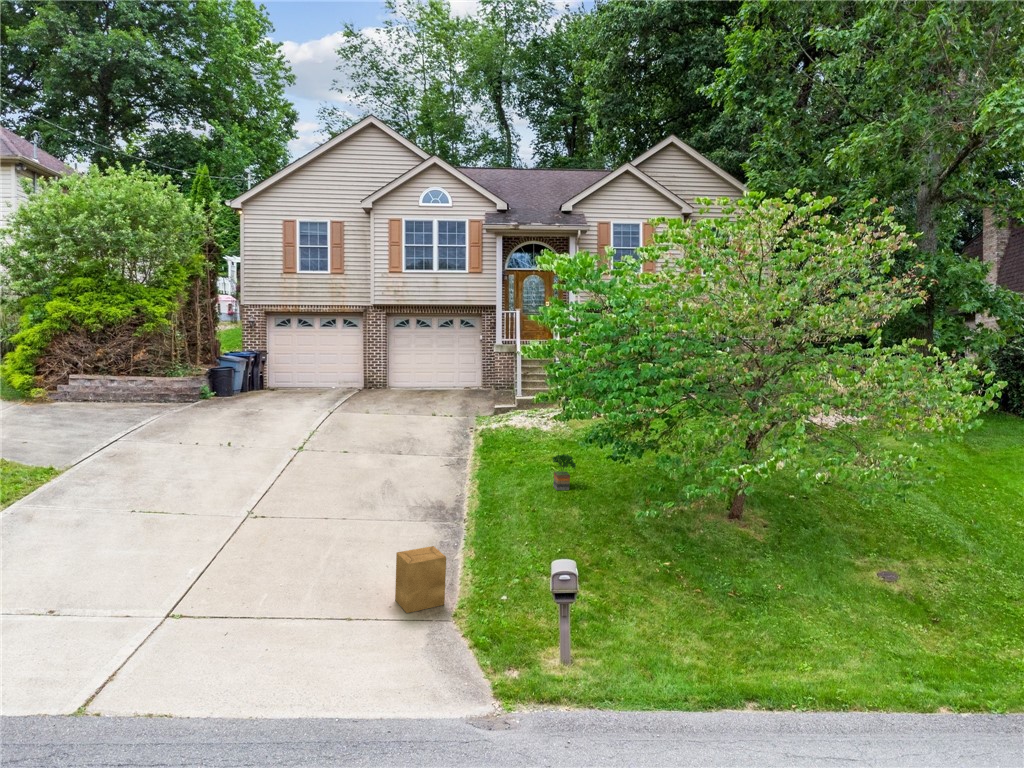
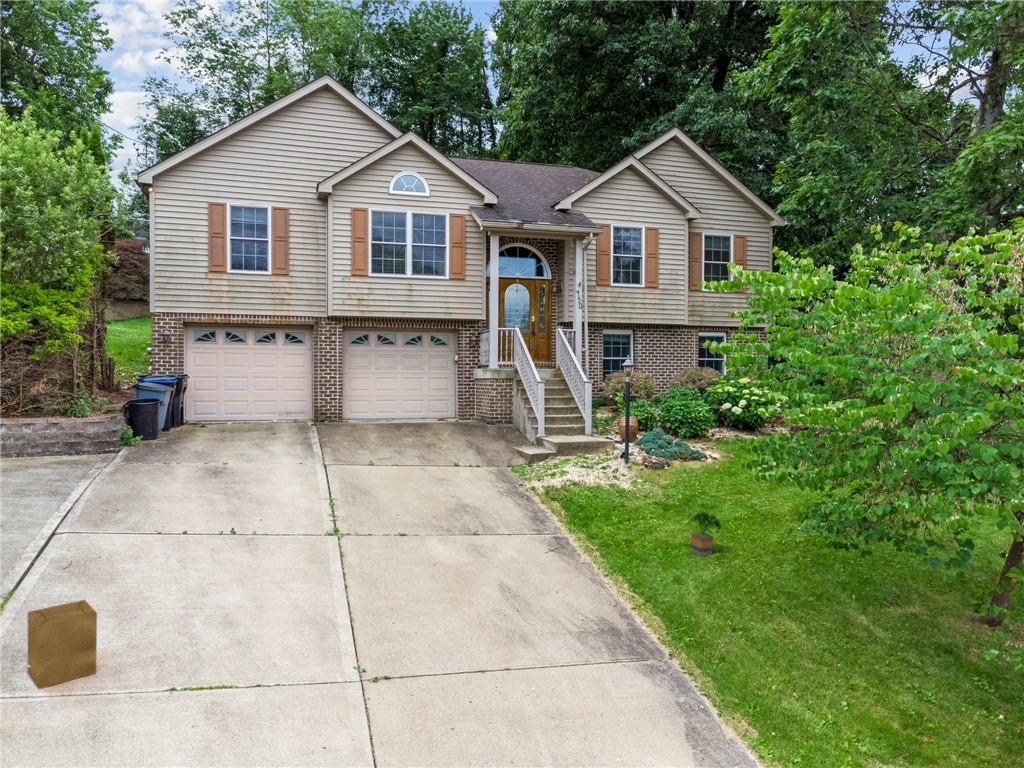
cardboard box: present [395,546,446,613] -> present [28,600,97,689]

